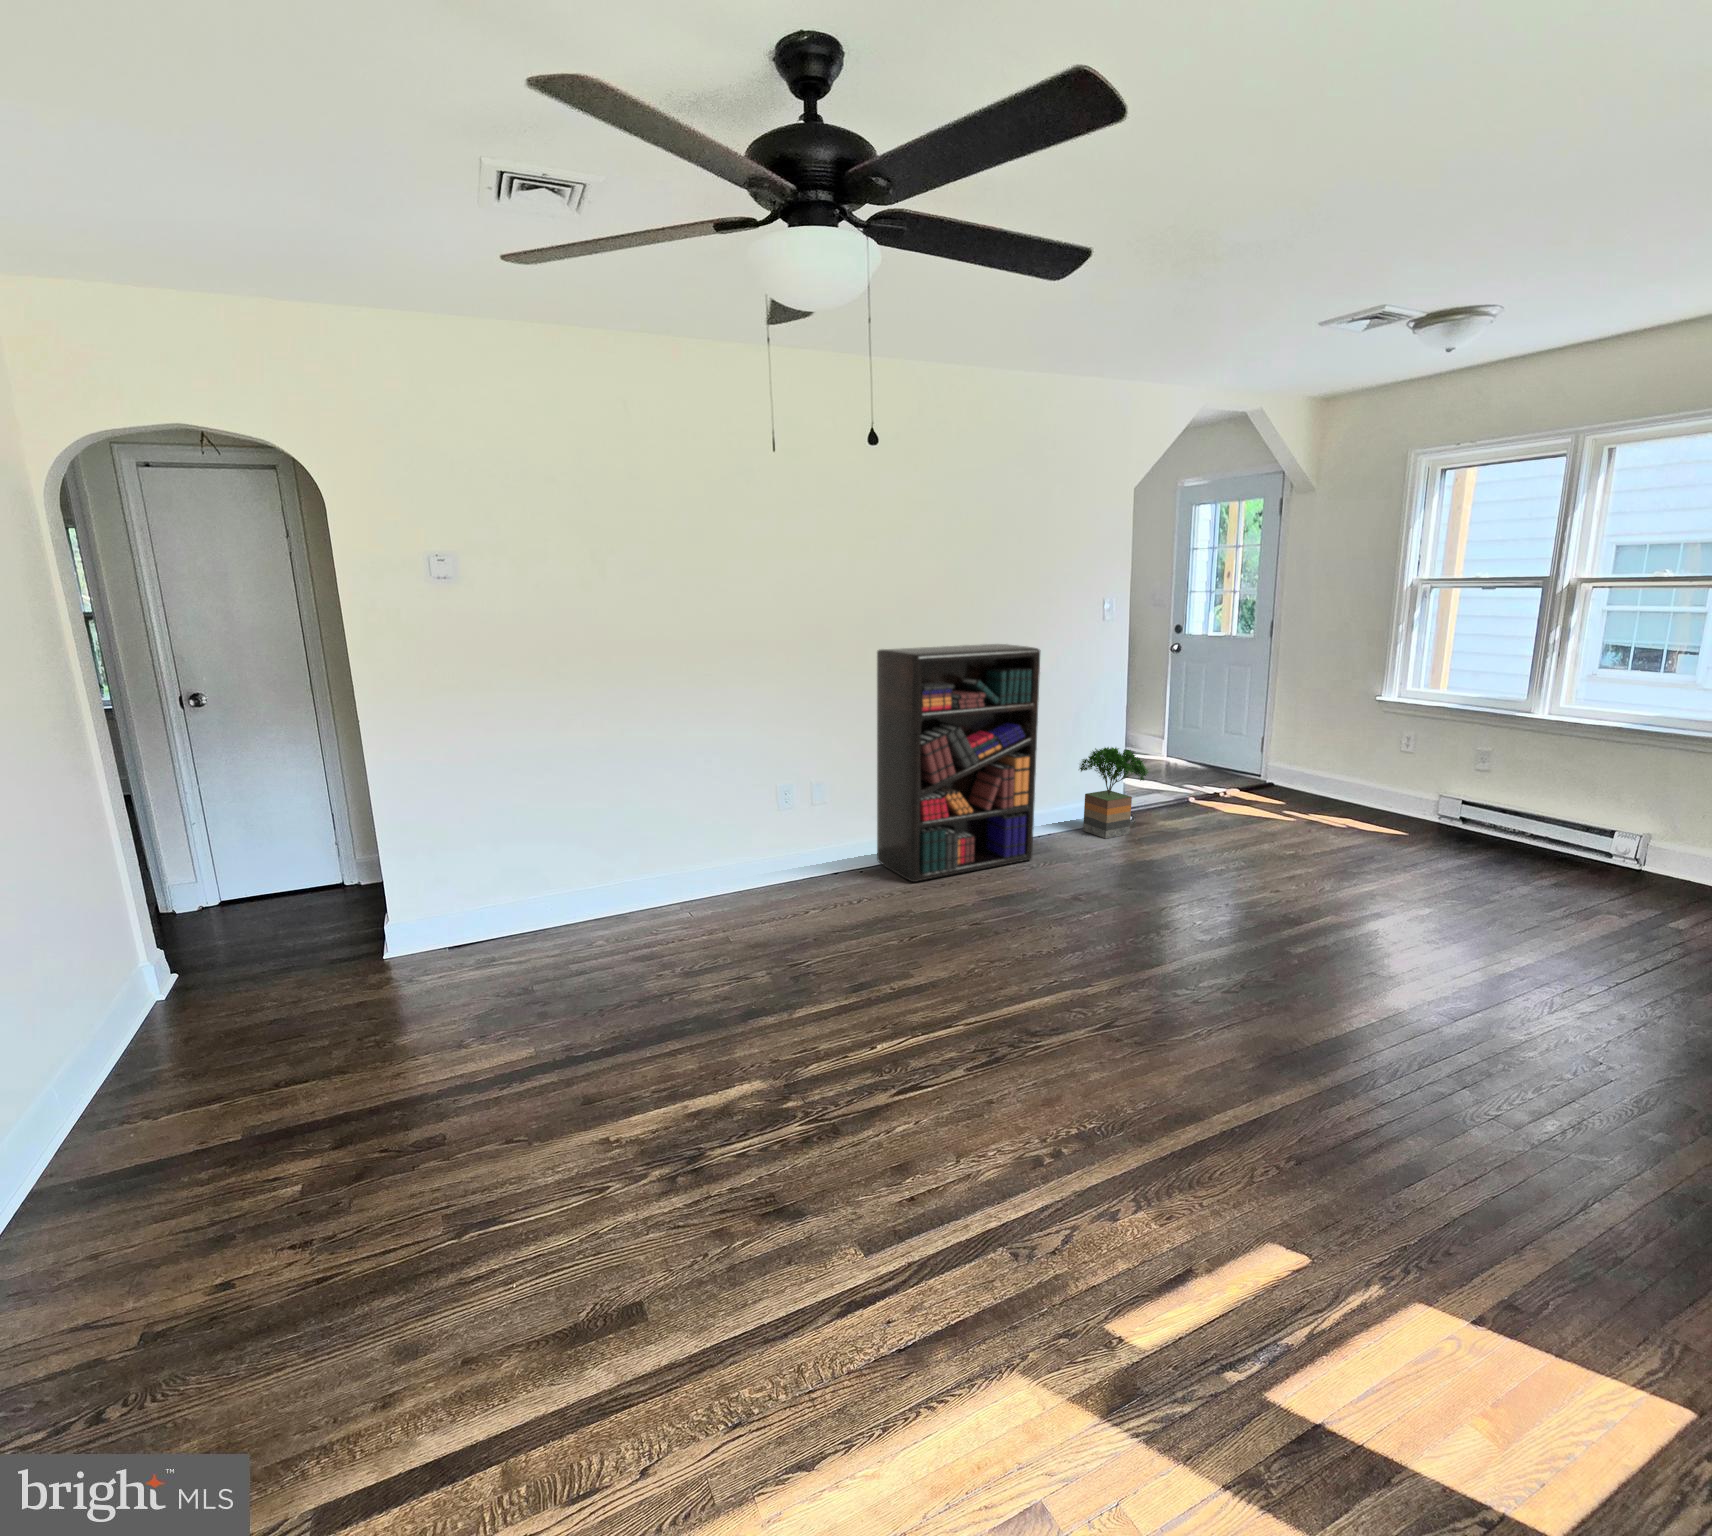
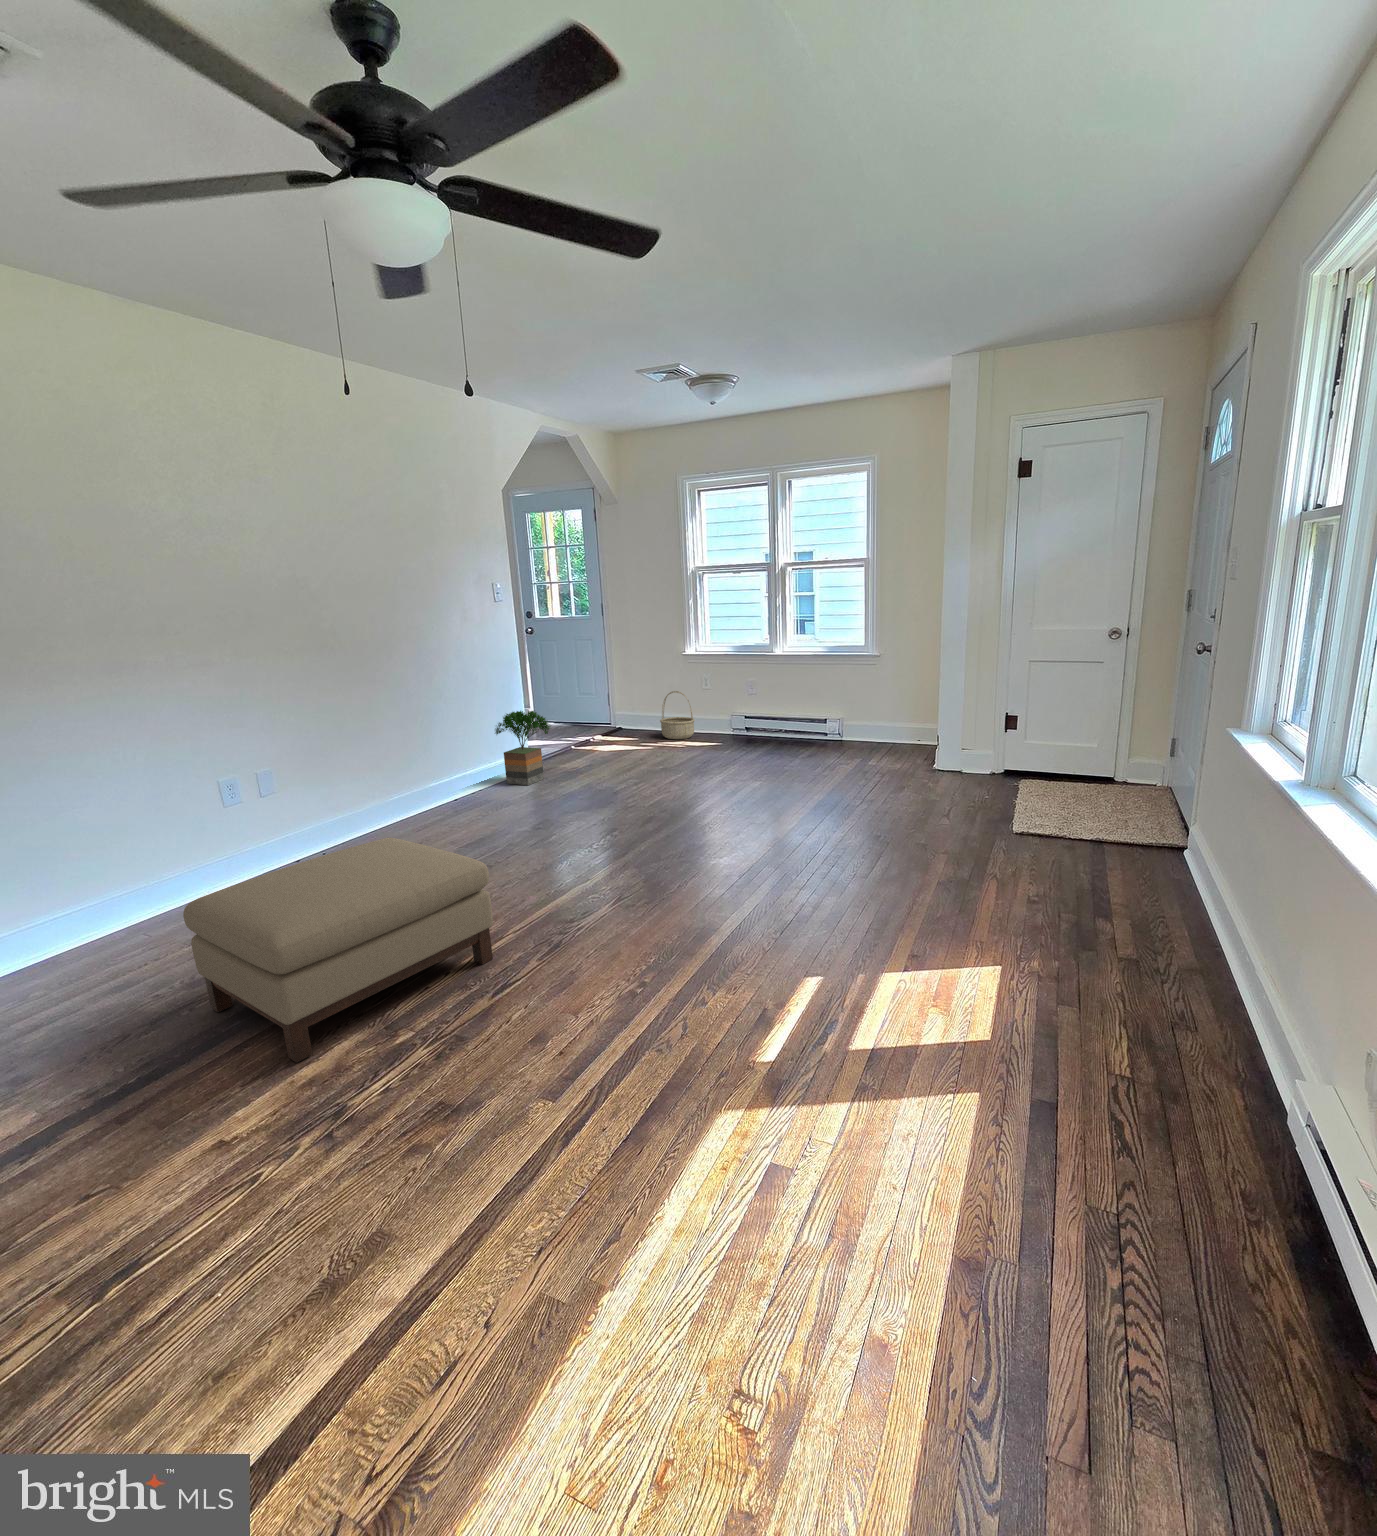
bookshelf: present [877,644,1040,882] -> none [306,628,481,850]
basket: none [1325,747,1381,815] -> present [660,691,695,739]
ottoman: none [665,881,932,1089] -> present [183,838,493,1063]

